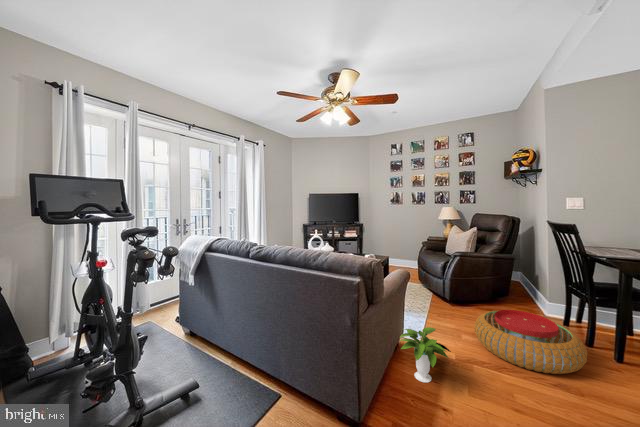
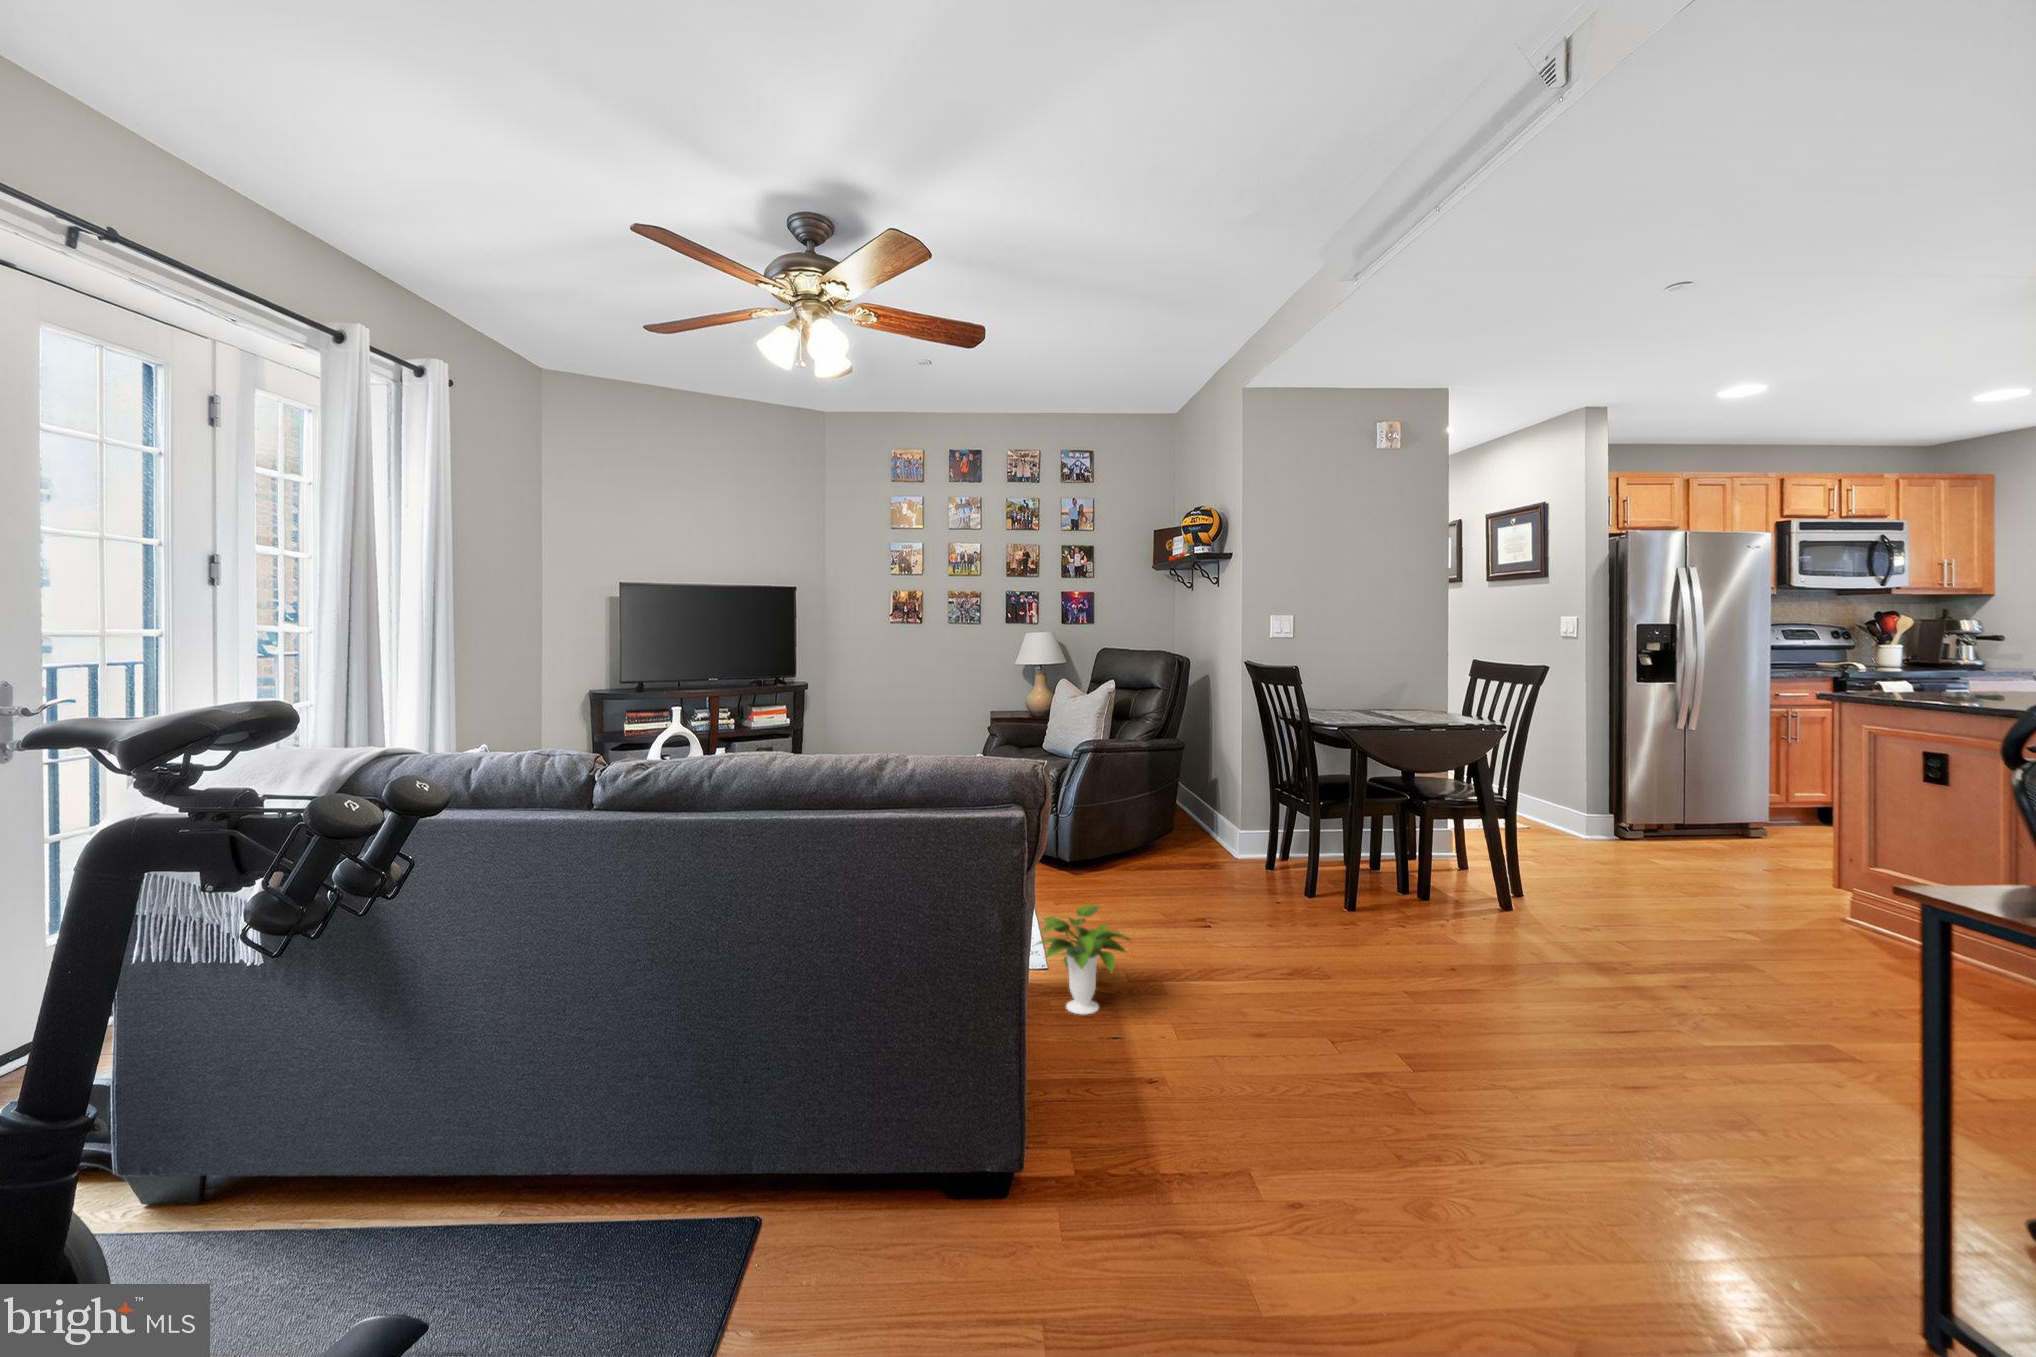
pouf: present [474,310,587,374] -> none [1142,850,1314,949]

